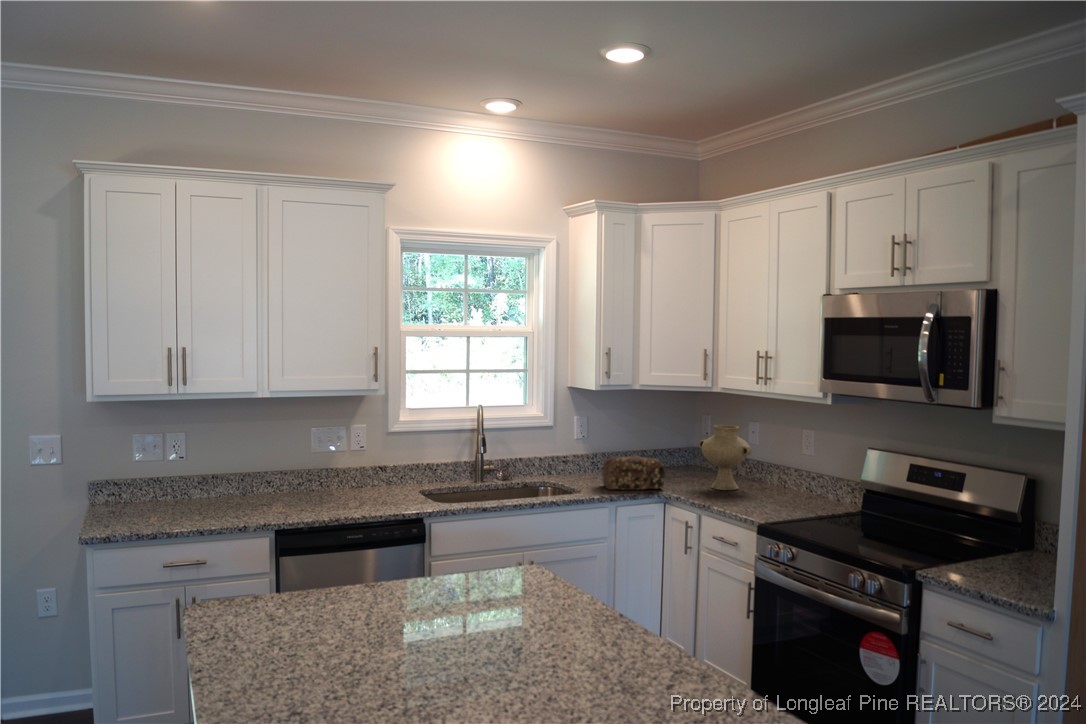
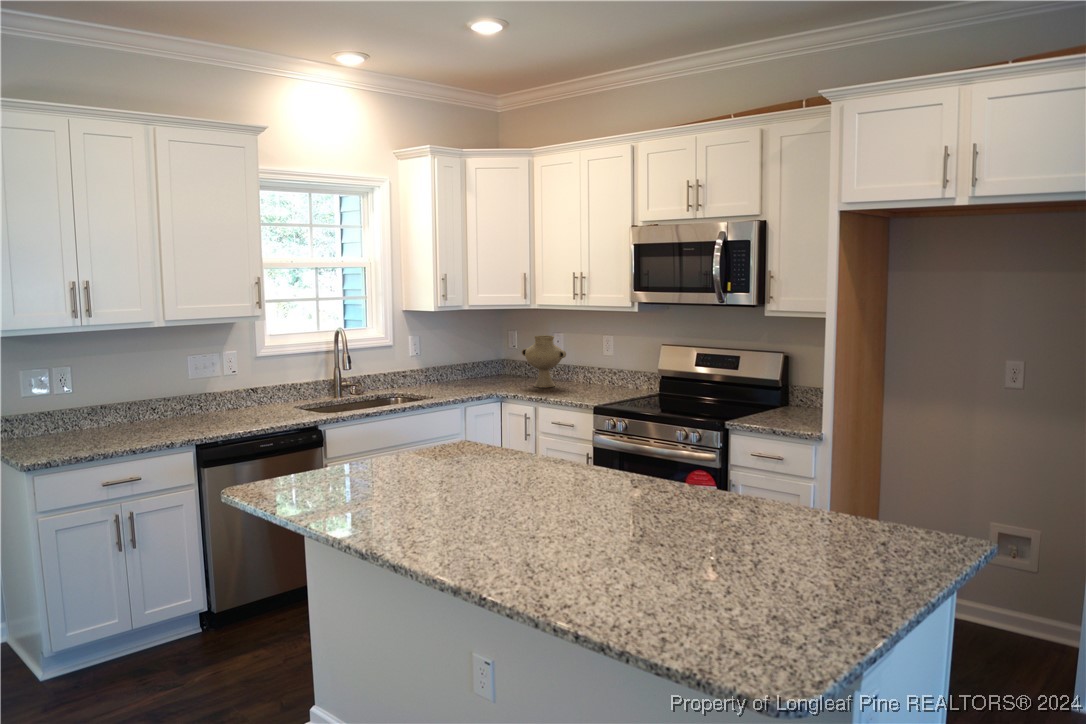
bread loaf: present [602,456,665,490] -> none [446,365,500,394]

